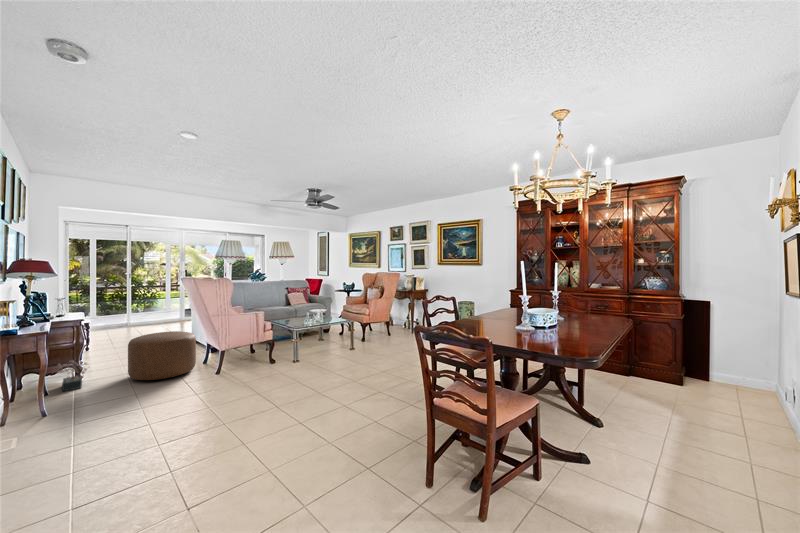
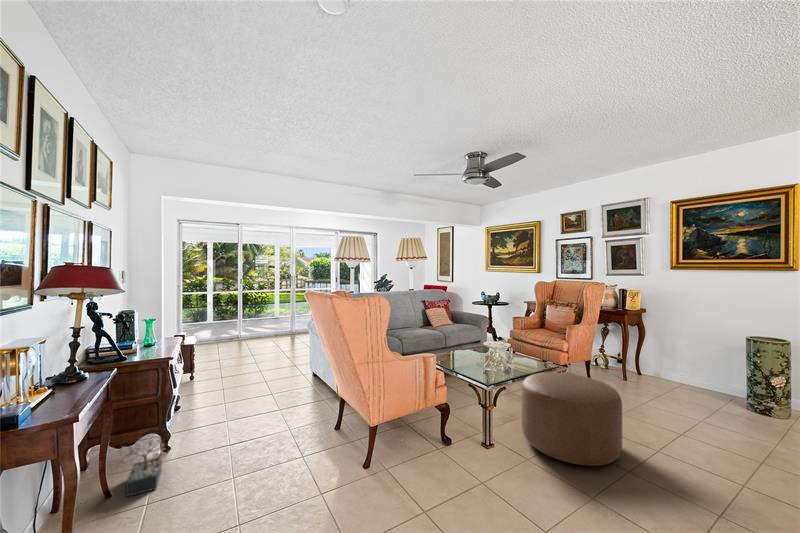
ottoman: present [128,331,196,380] -> present [521,372,622,466]

